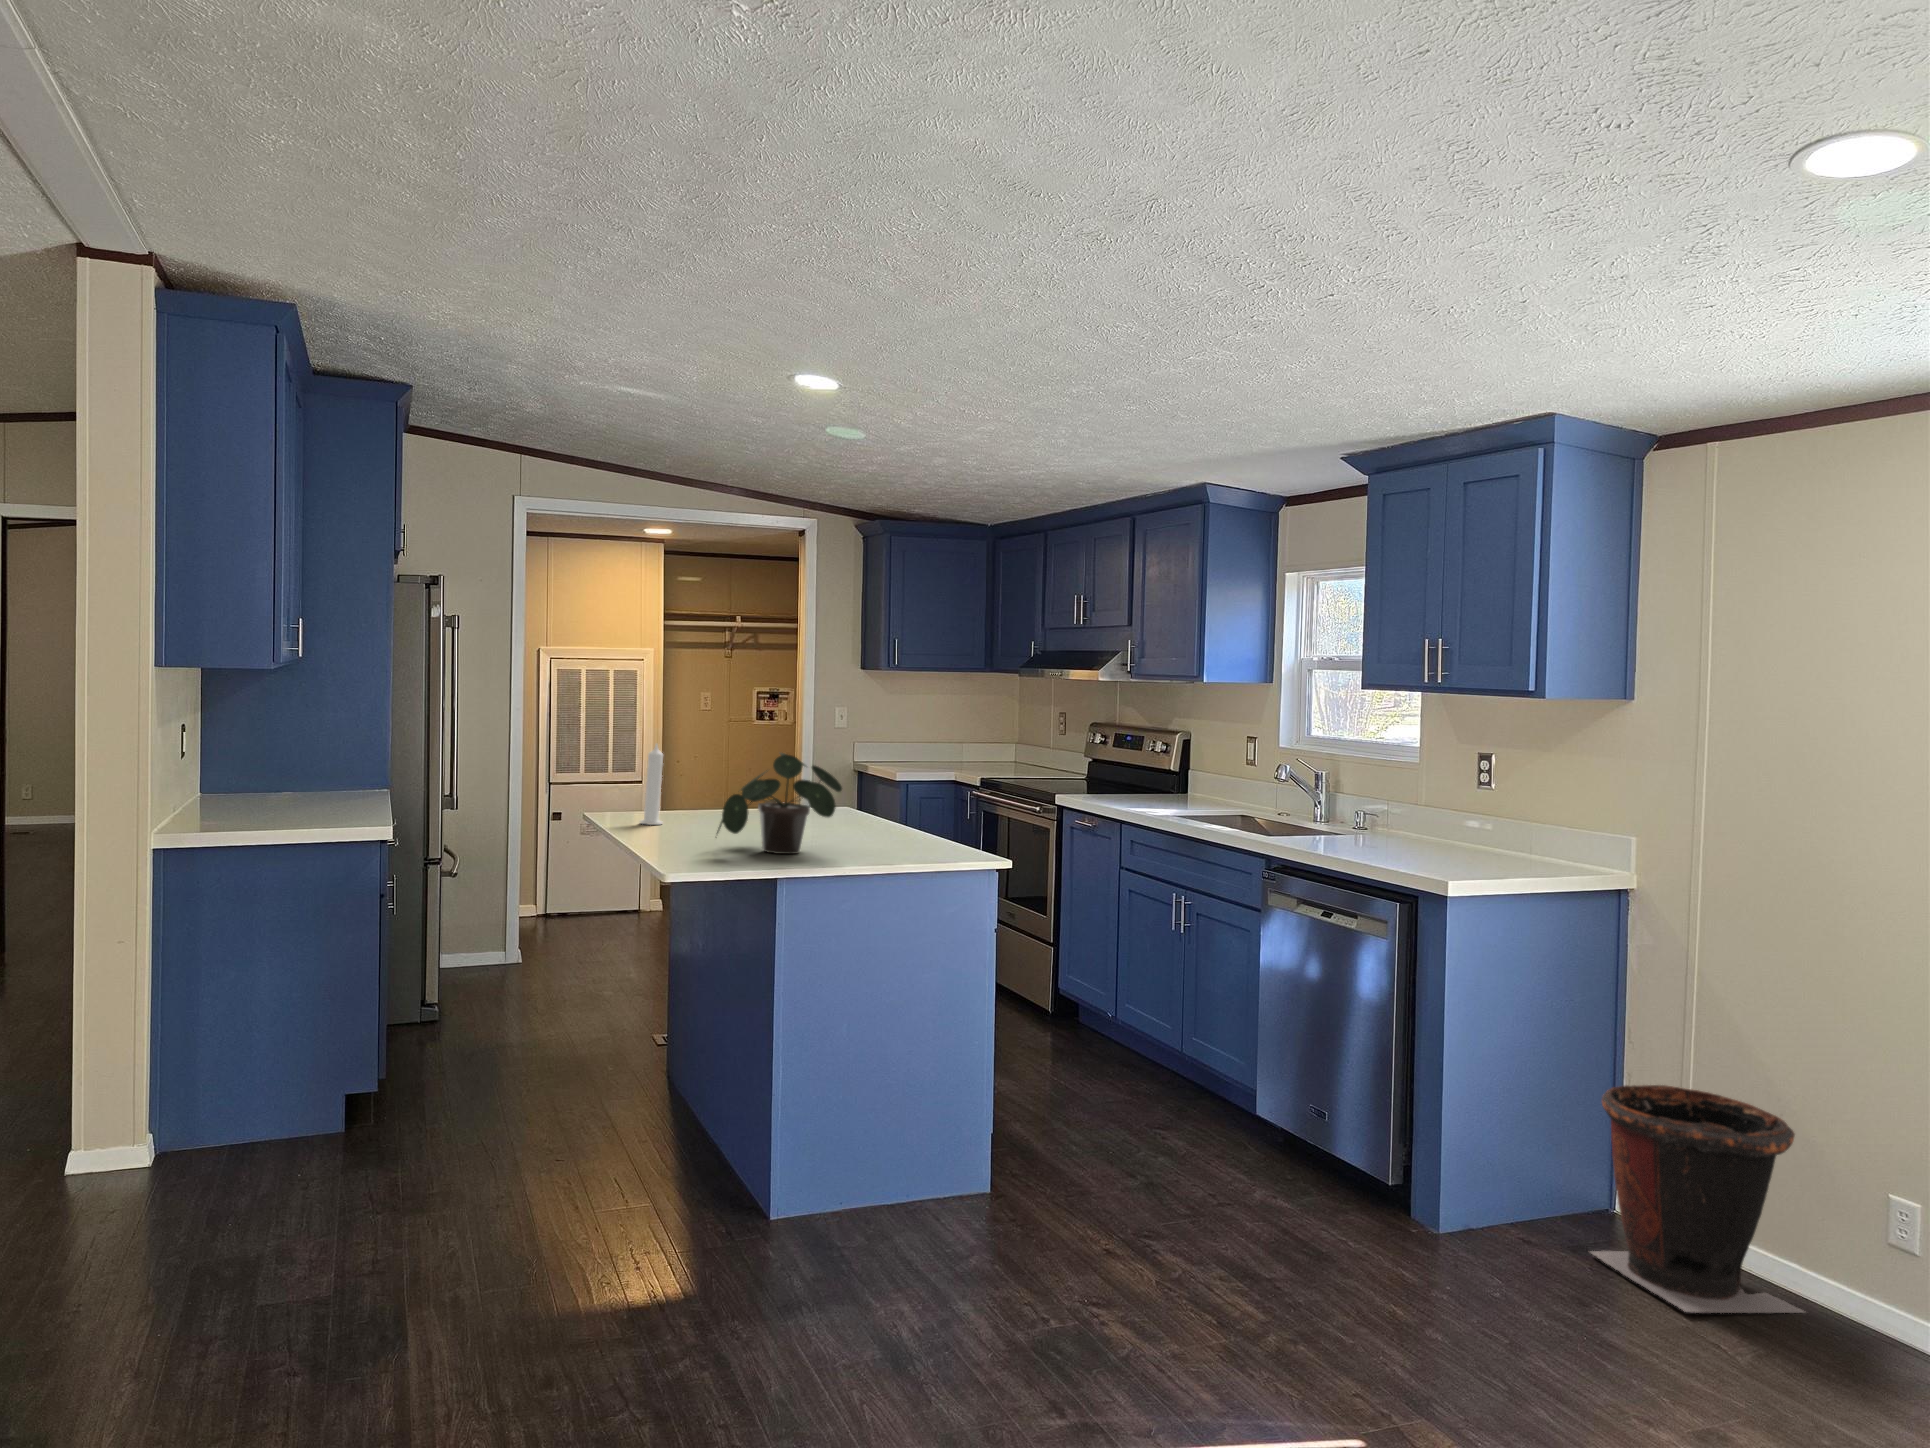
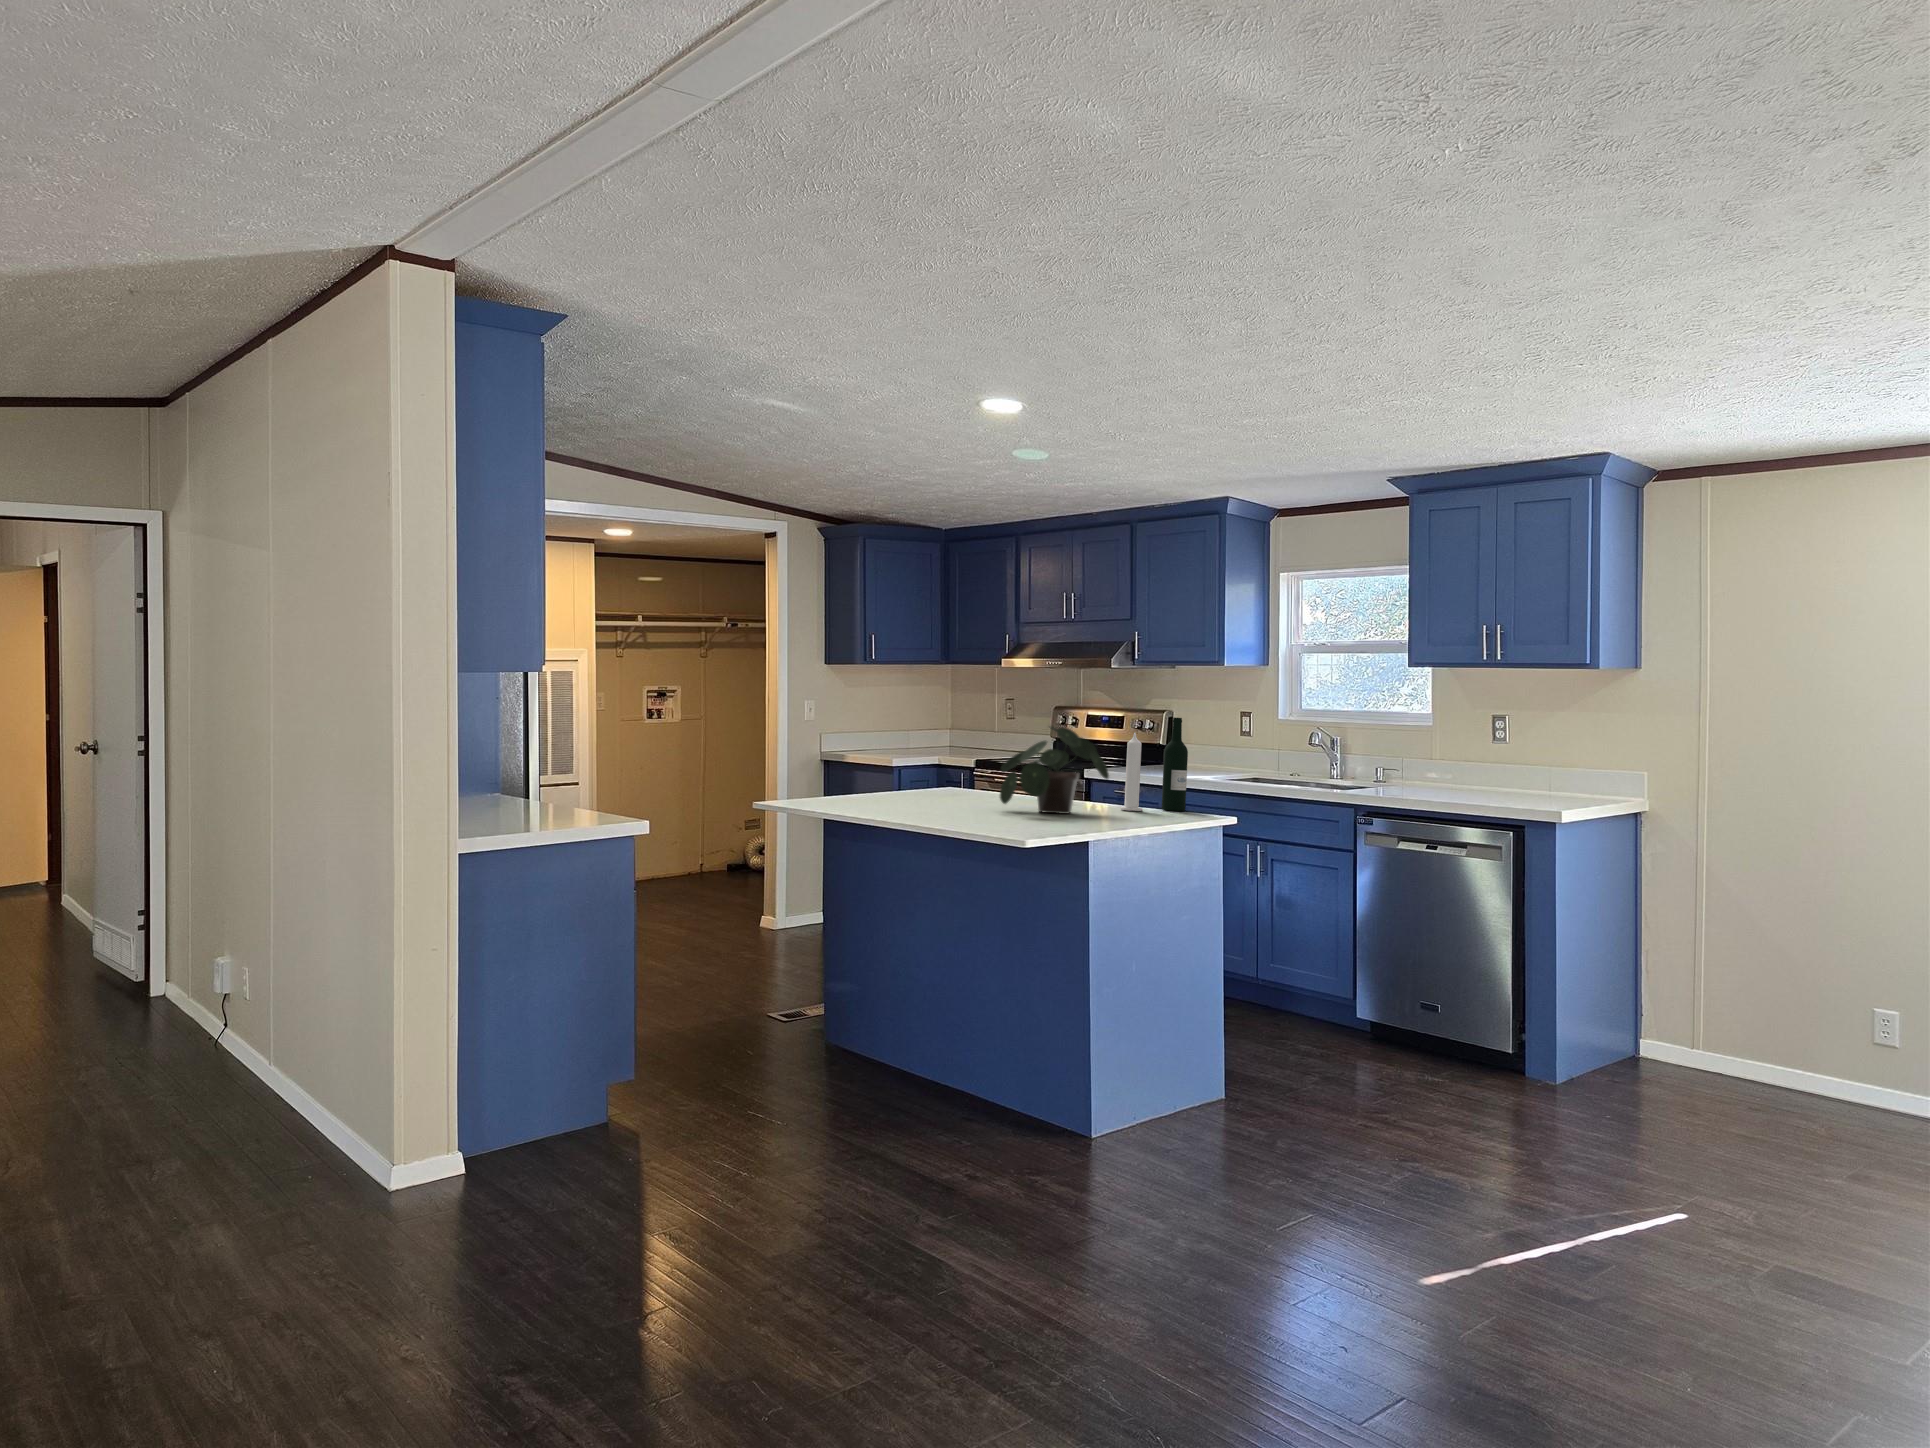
candle: present [640,744,663,825] -> present [1120,733,1143,811]
wine bottle: none [934,746,965,857] -> present [1162,718,1188,811]
waste bin: present [1591,1085,1805,1313] -> none [1654,953,1809,1102]

